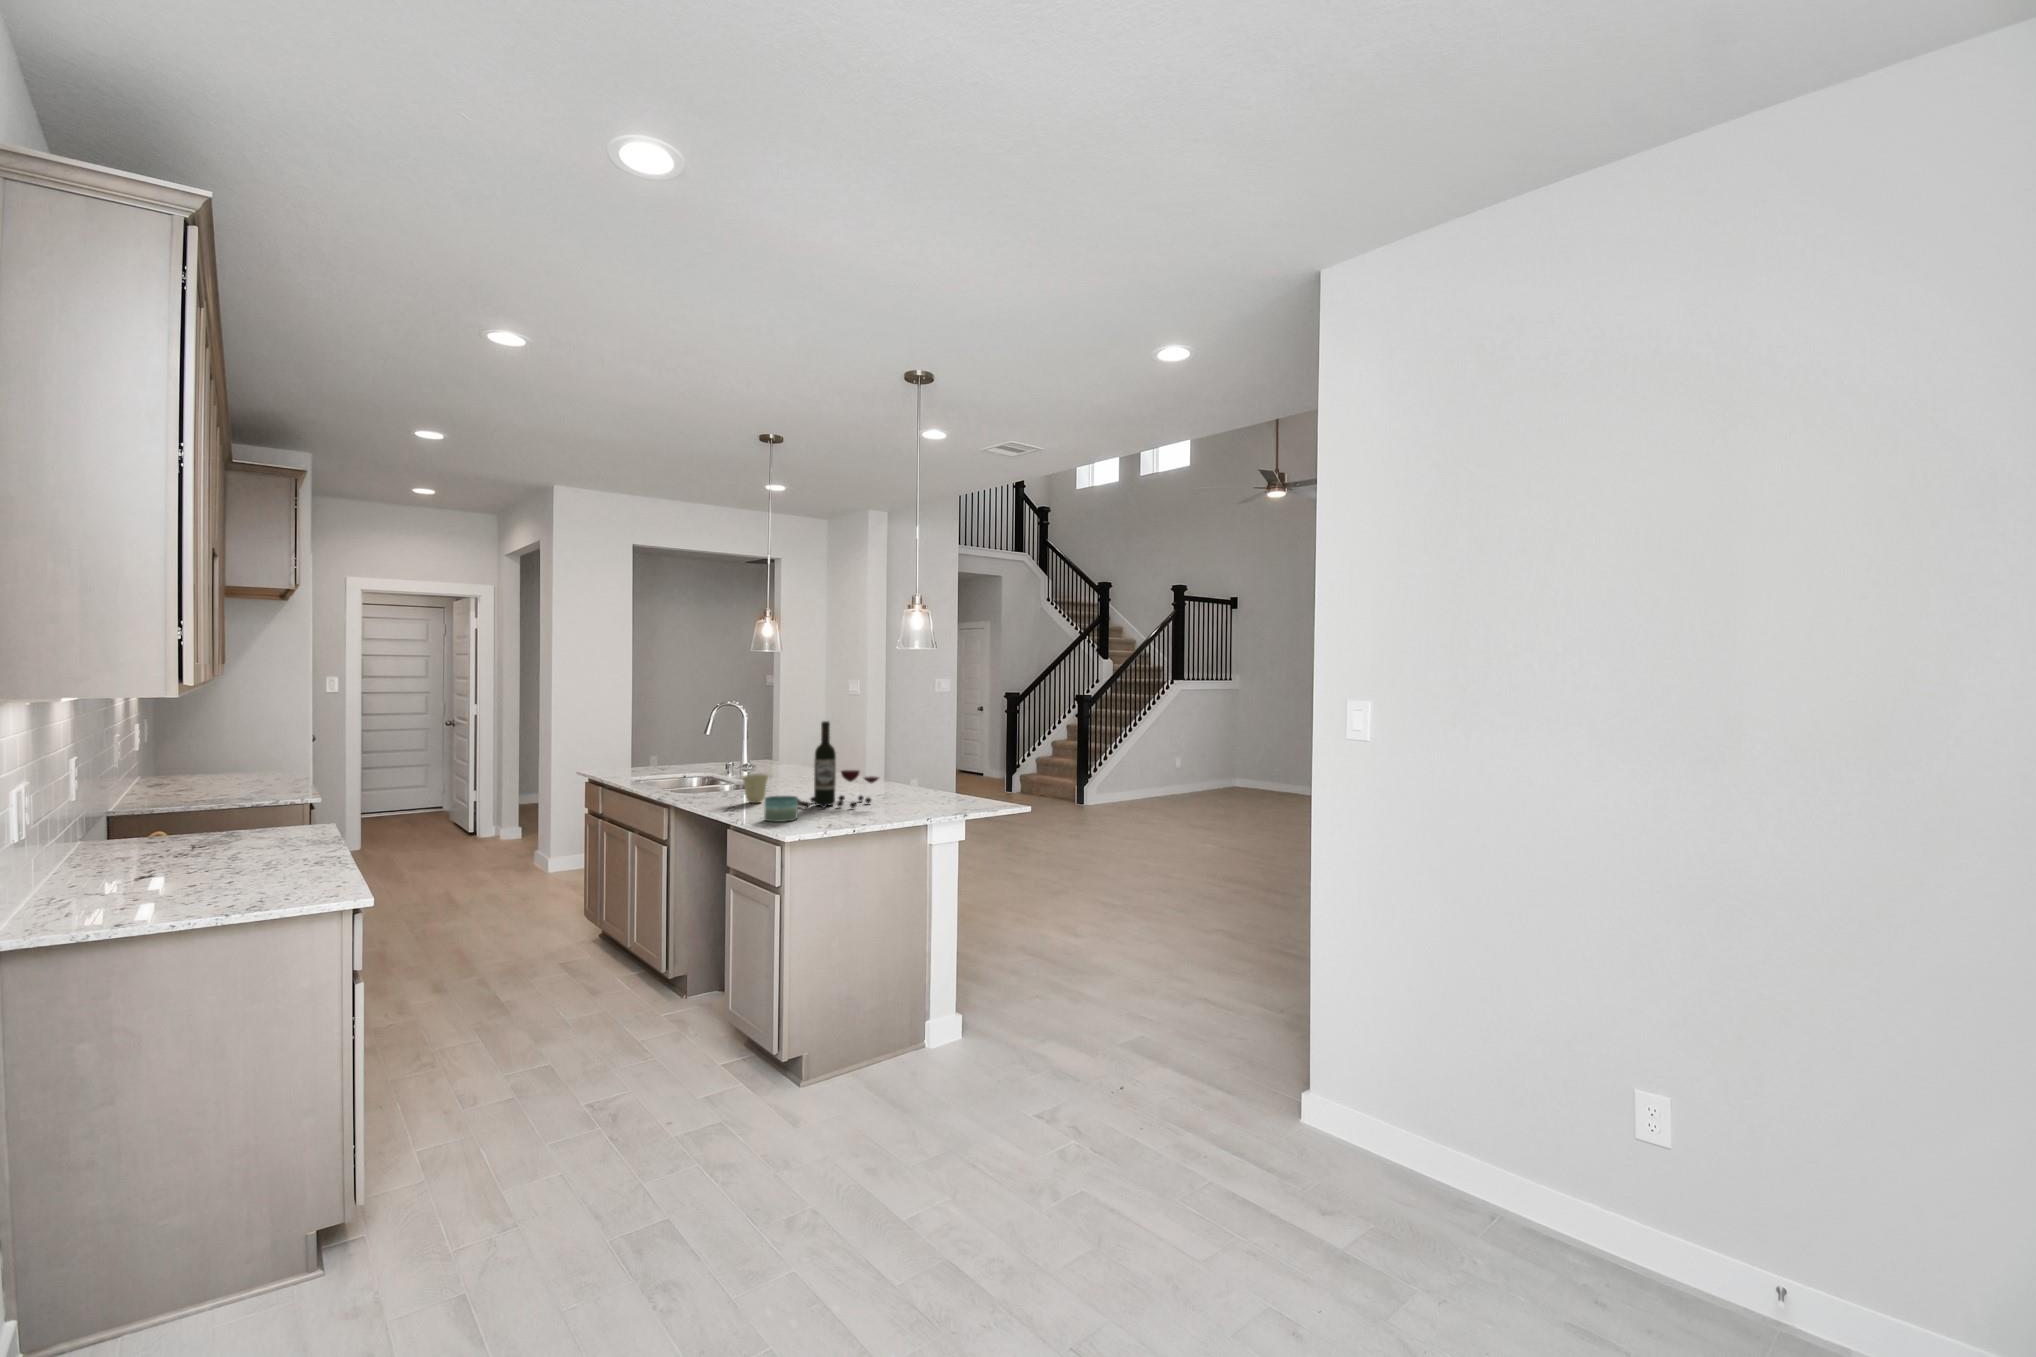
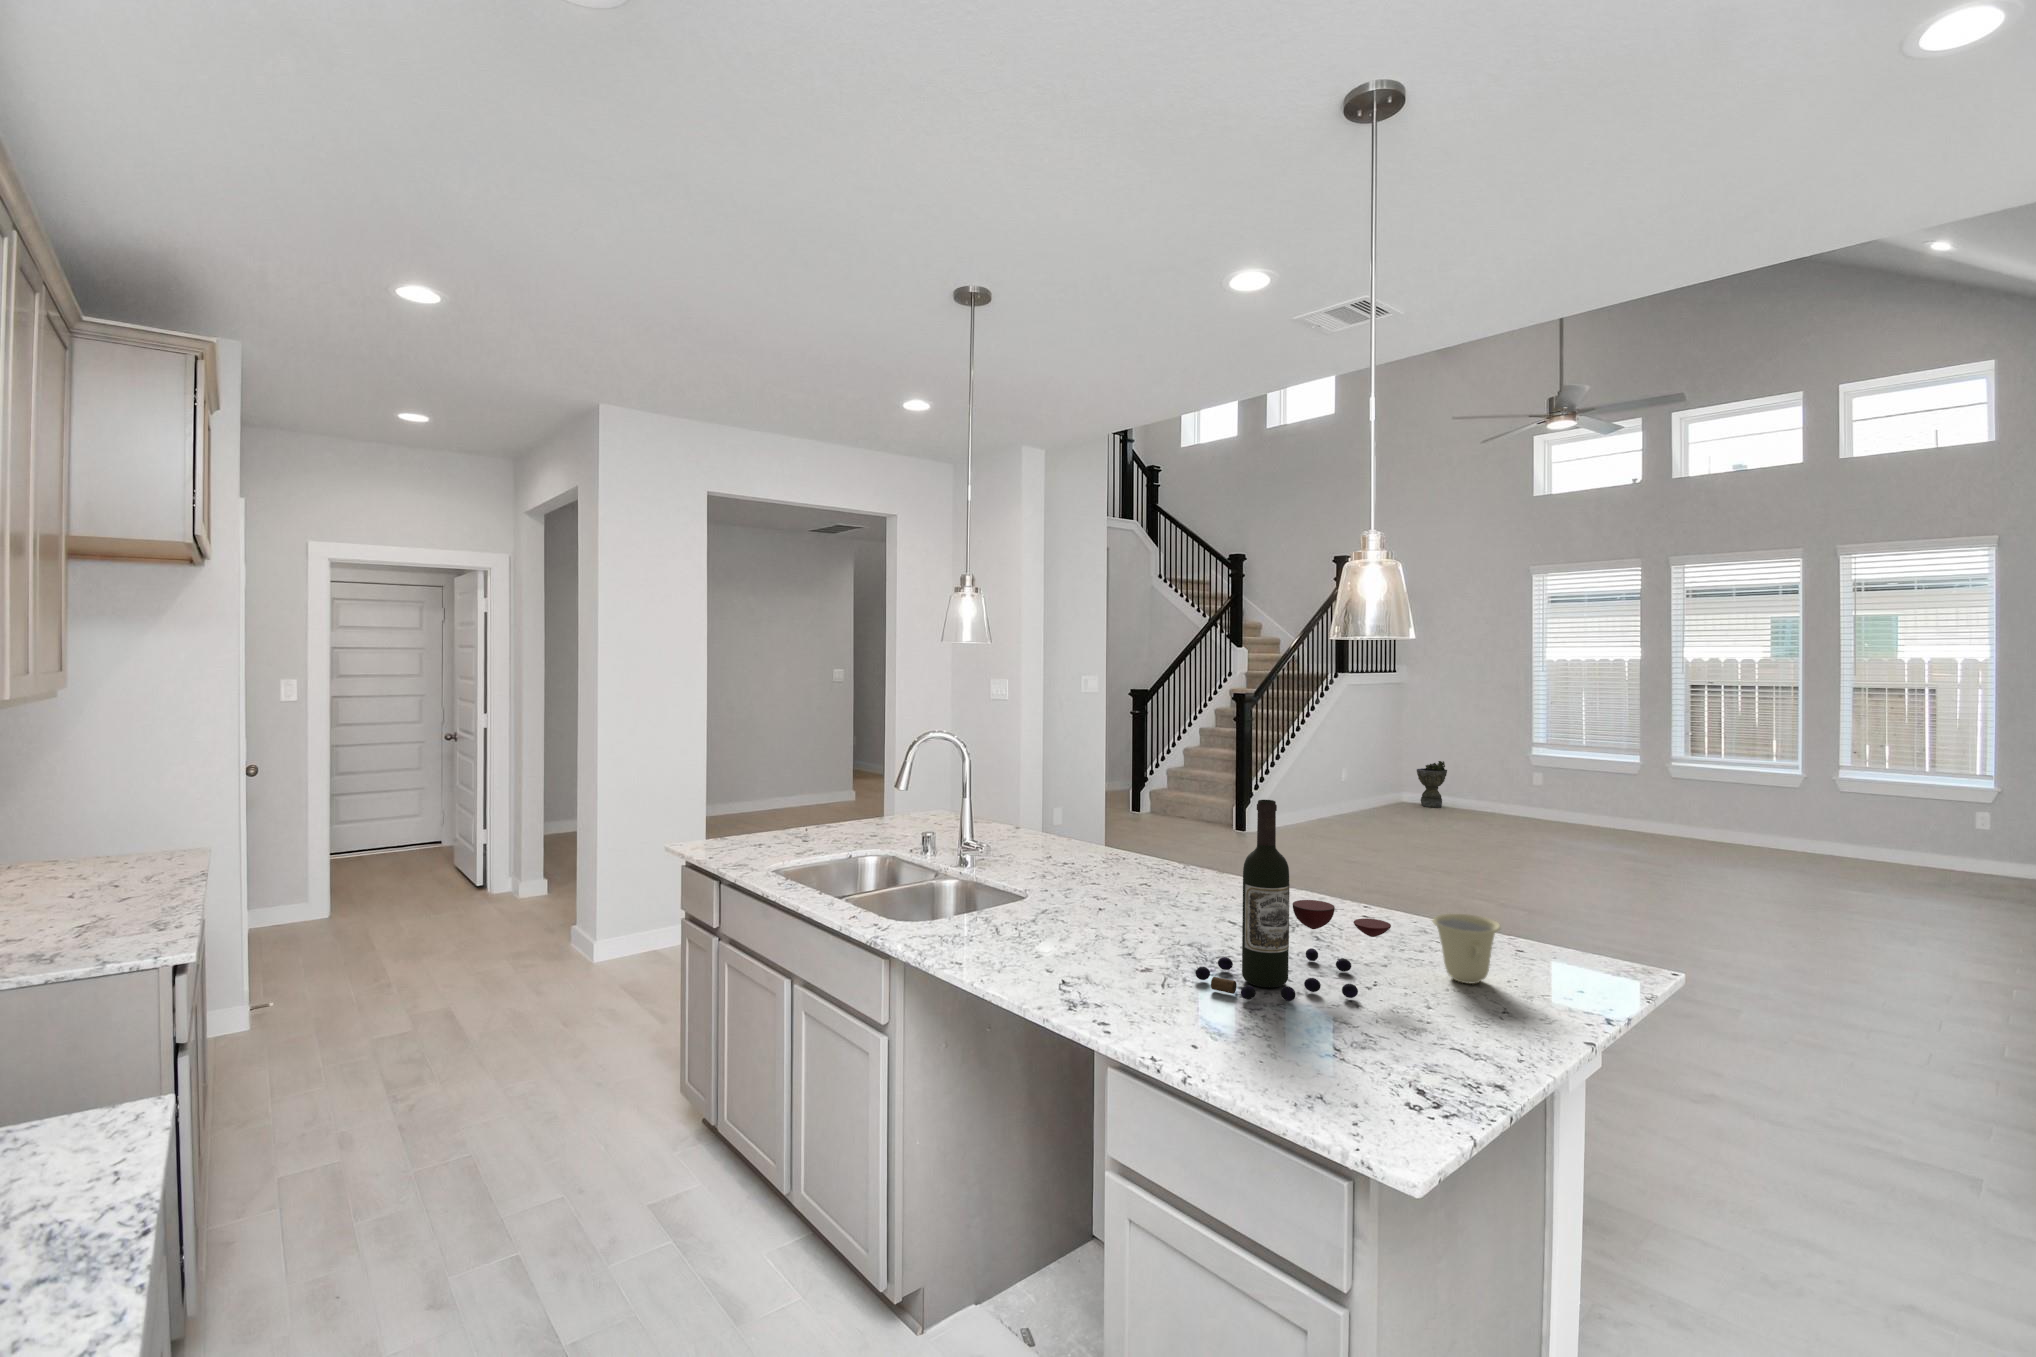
planter: none [1242,753,1266,792] -> present [1417,761,1447,808]
cup: present [741,774,769,803] -> present [1433,914,1501,984]
candle: present [764,796,798,822] -> none [1234,1002,1316,1089]

